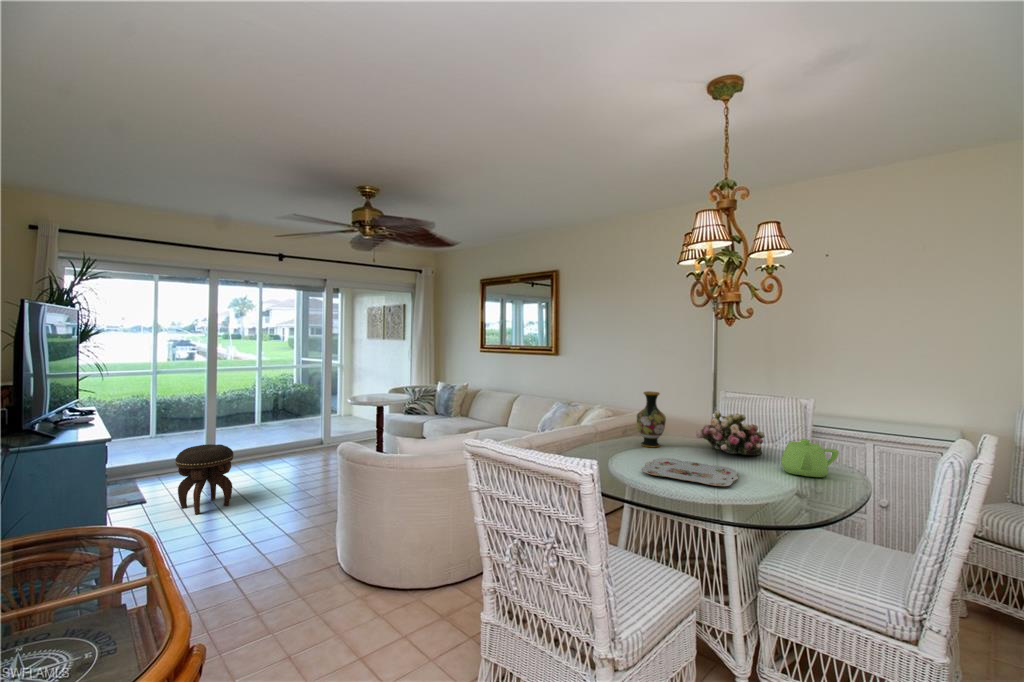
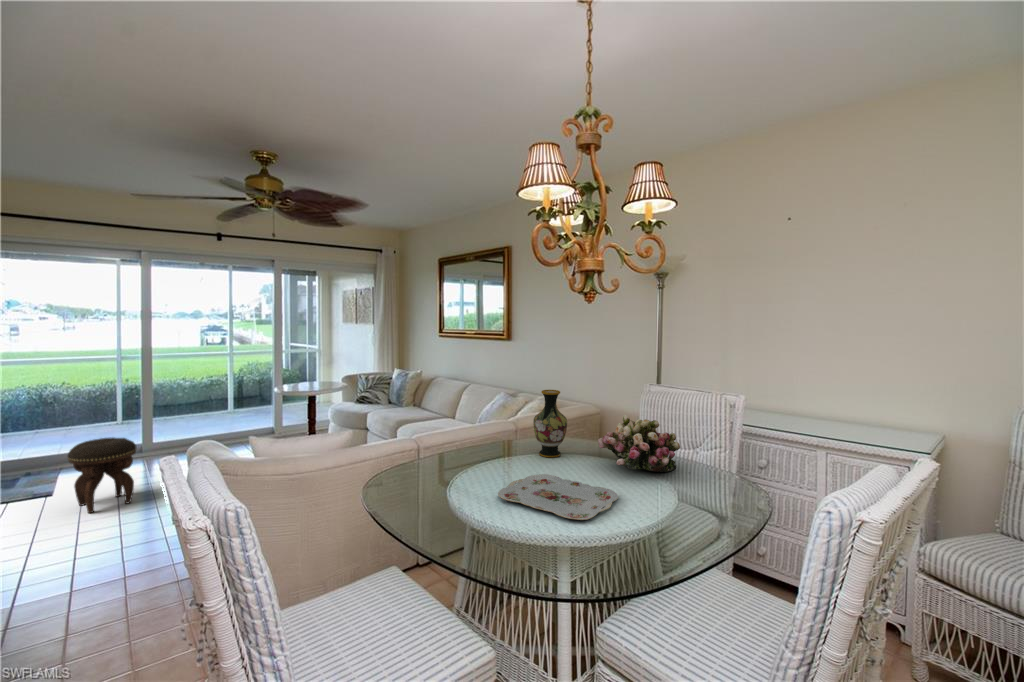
teapot: present [782,439,839,477] -> none [680,457,749,508]

